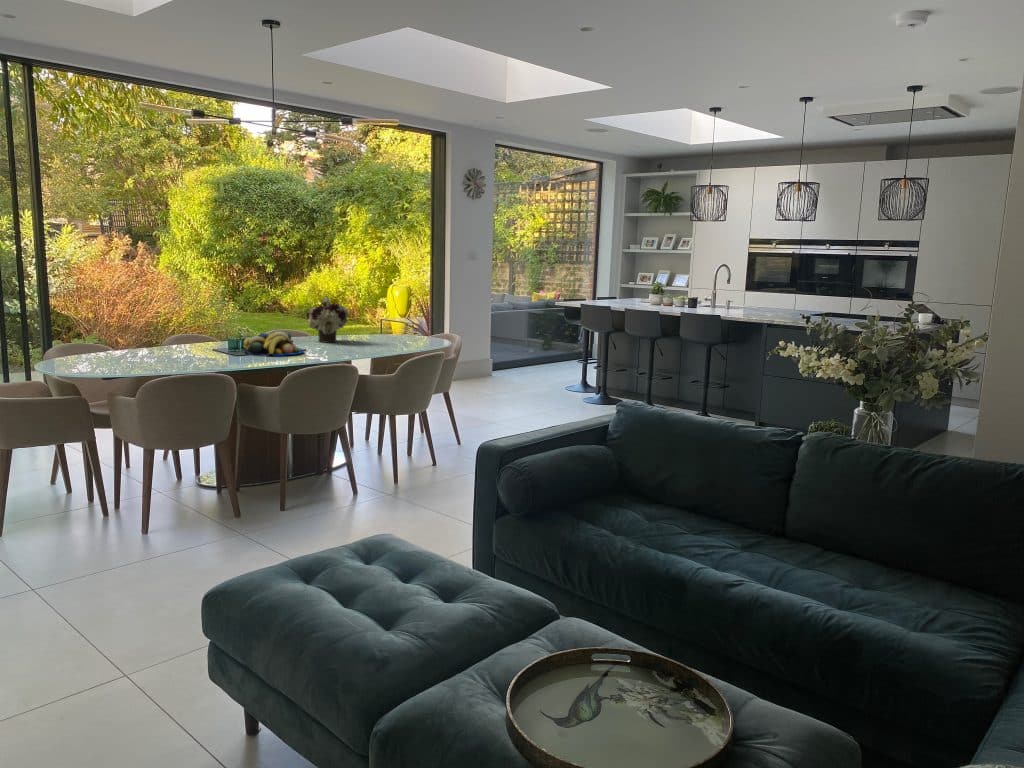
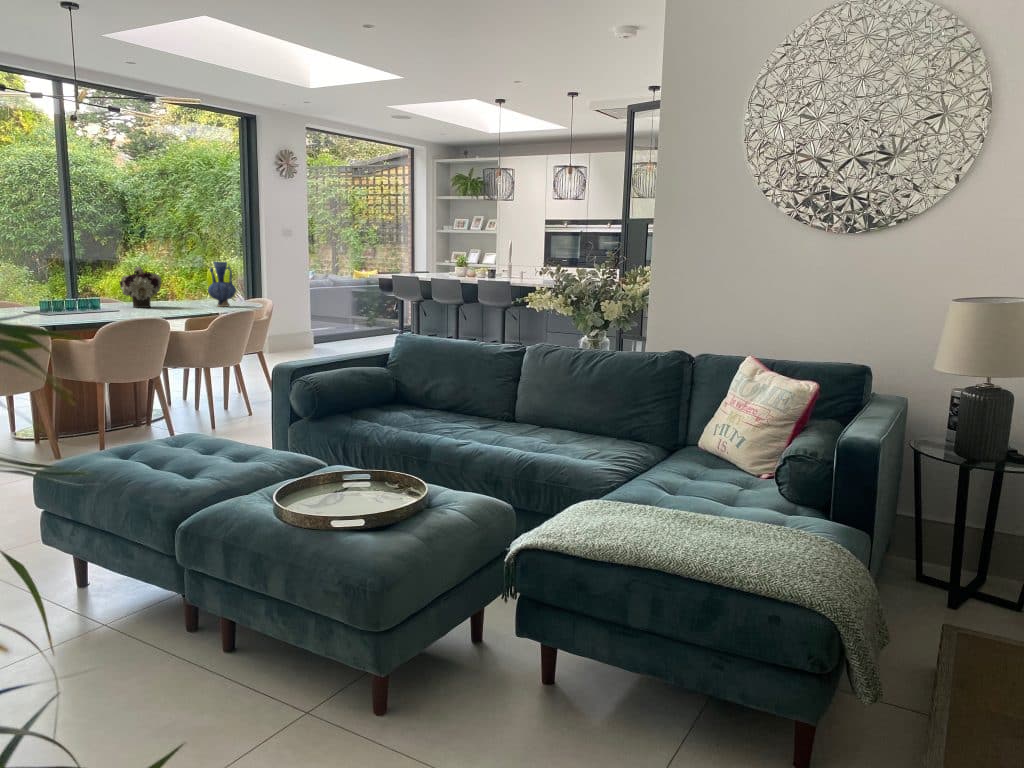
vase: none [395,292,424,342] -> present [208,262,236,307]
fruit bowl: present [244,331,303,356] -> none [56,294,117,316]

